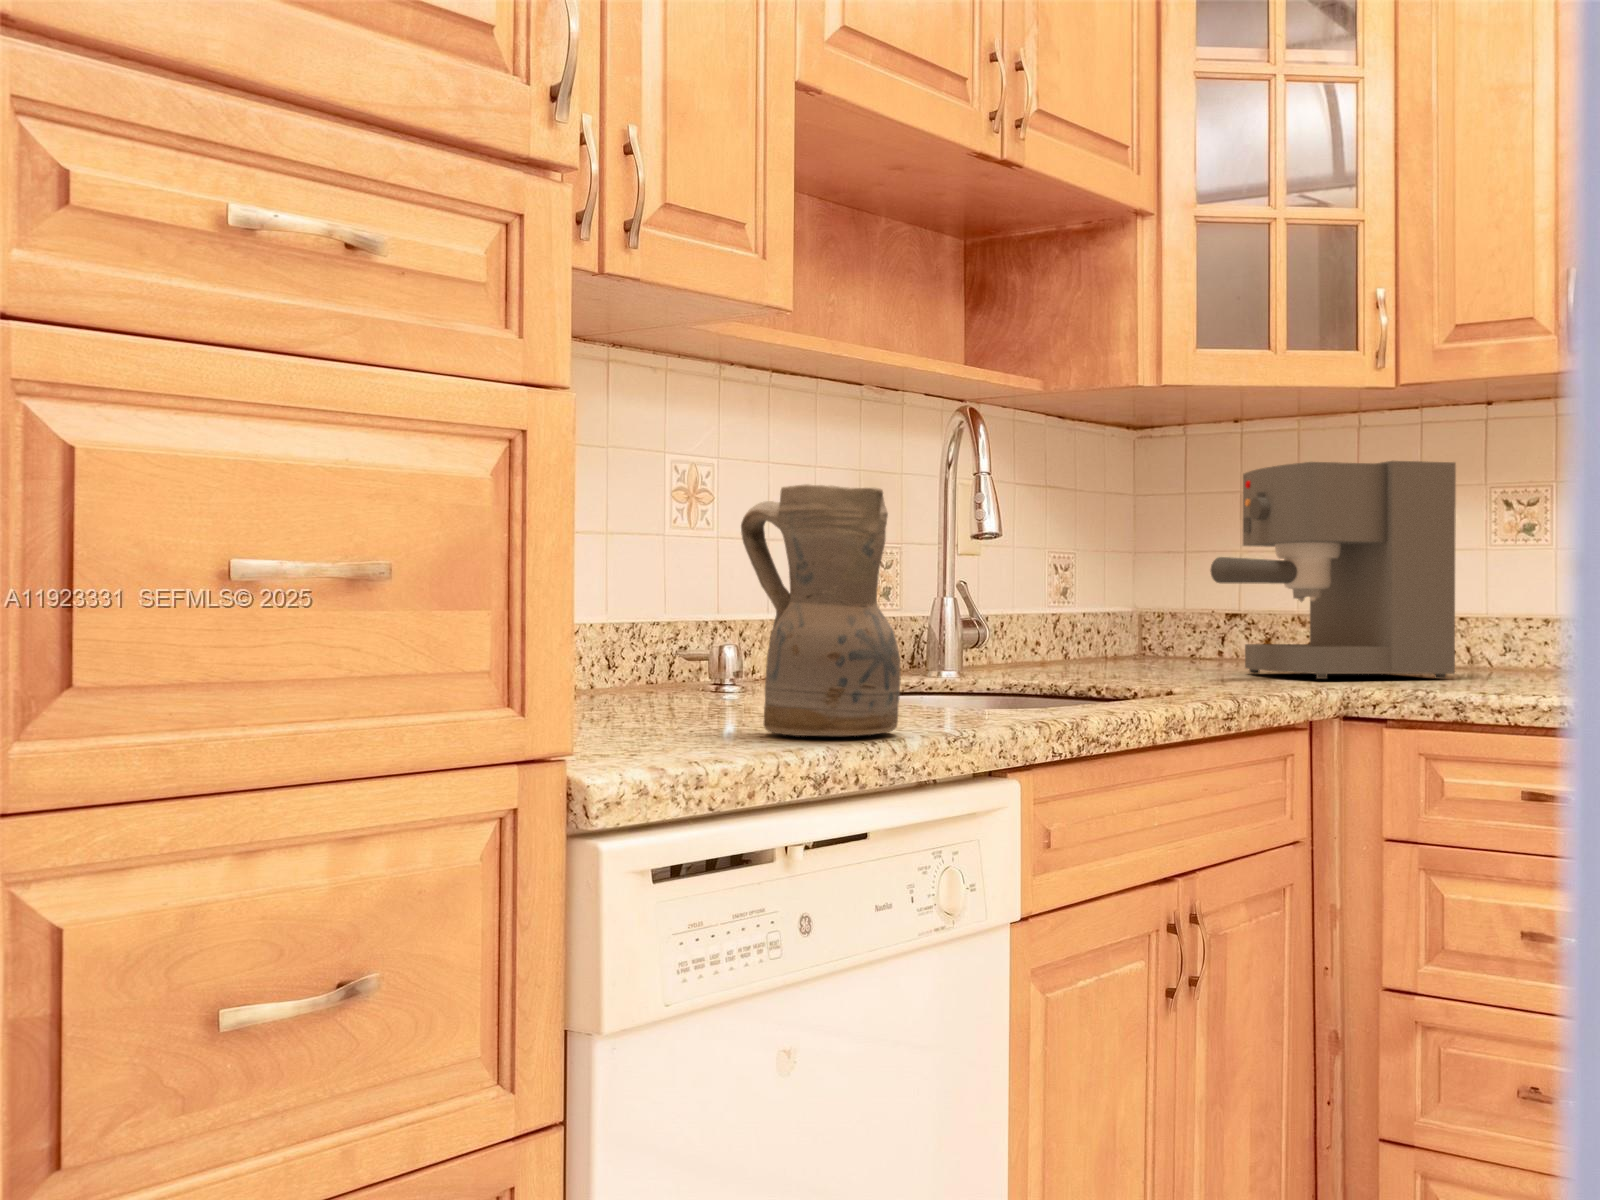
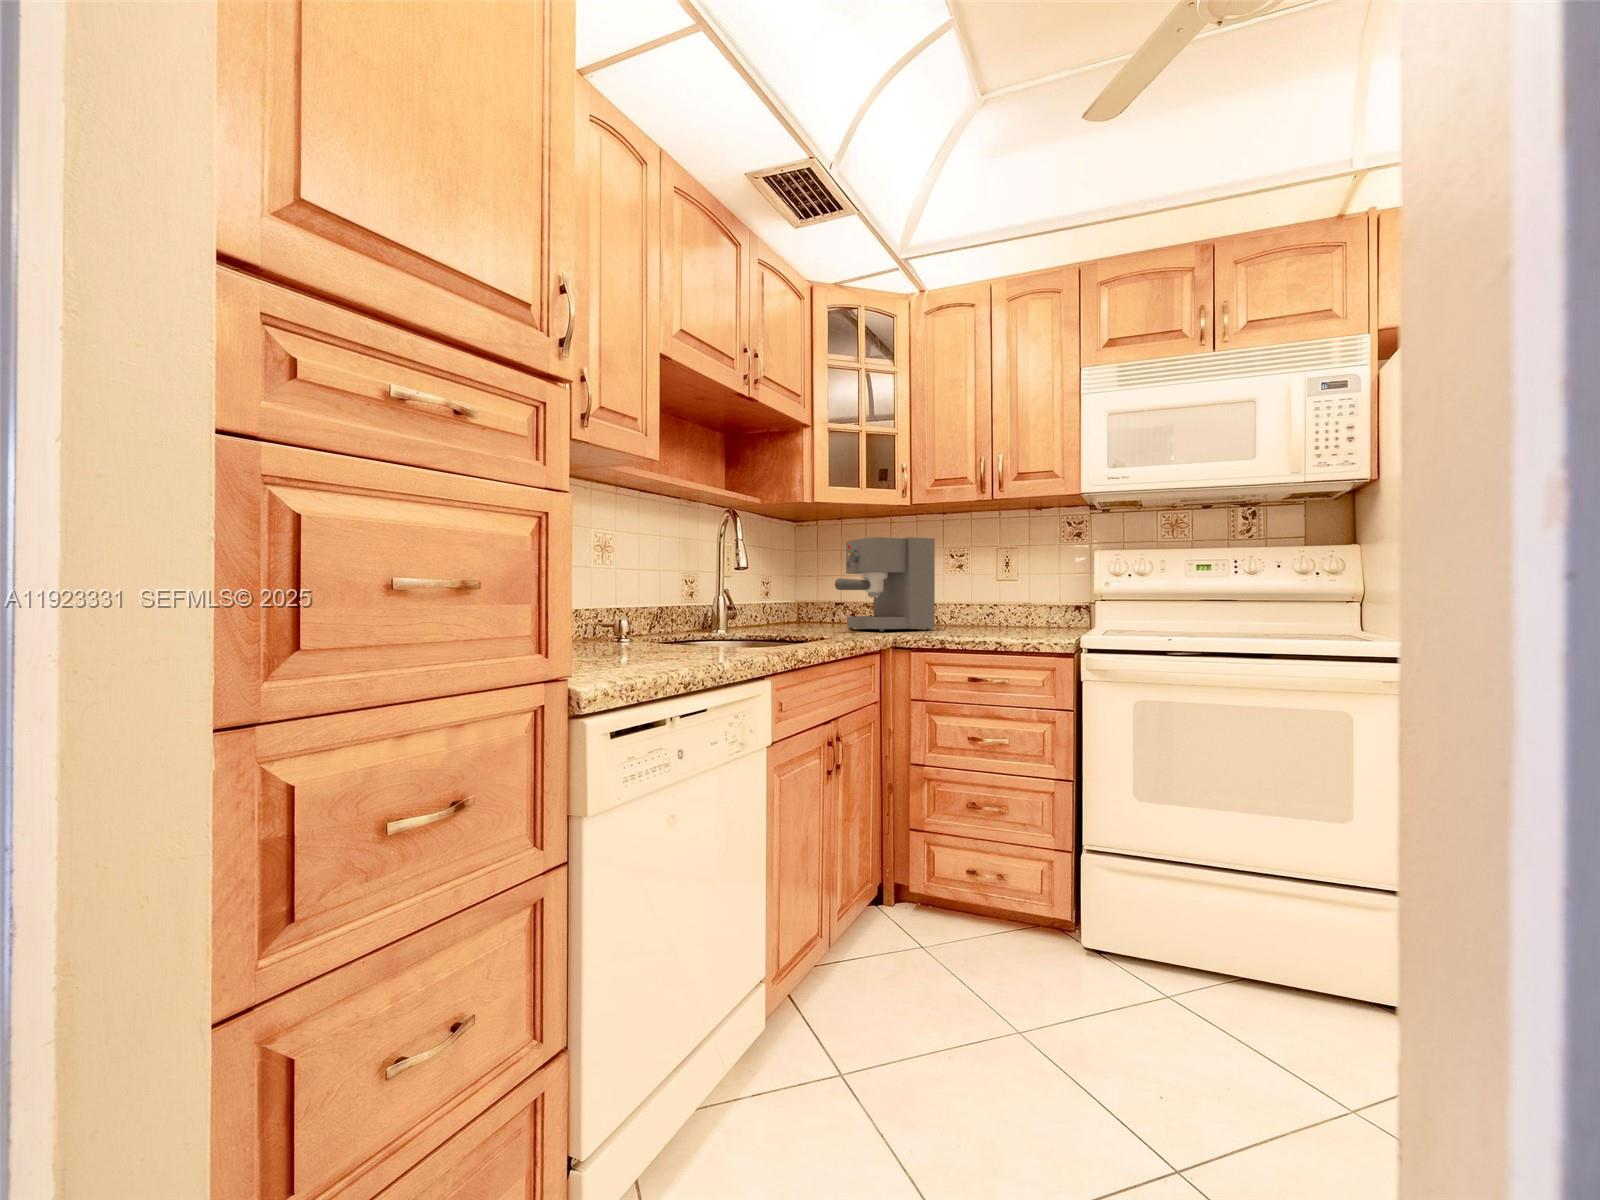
ceramic pitcher: present [741,484,901,736] -> none [639,543,717,663]

